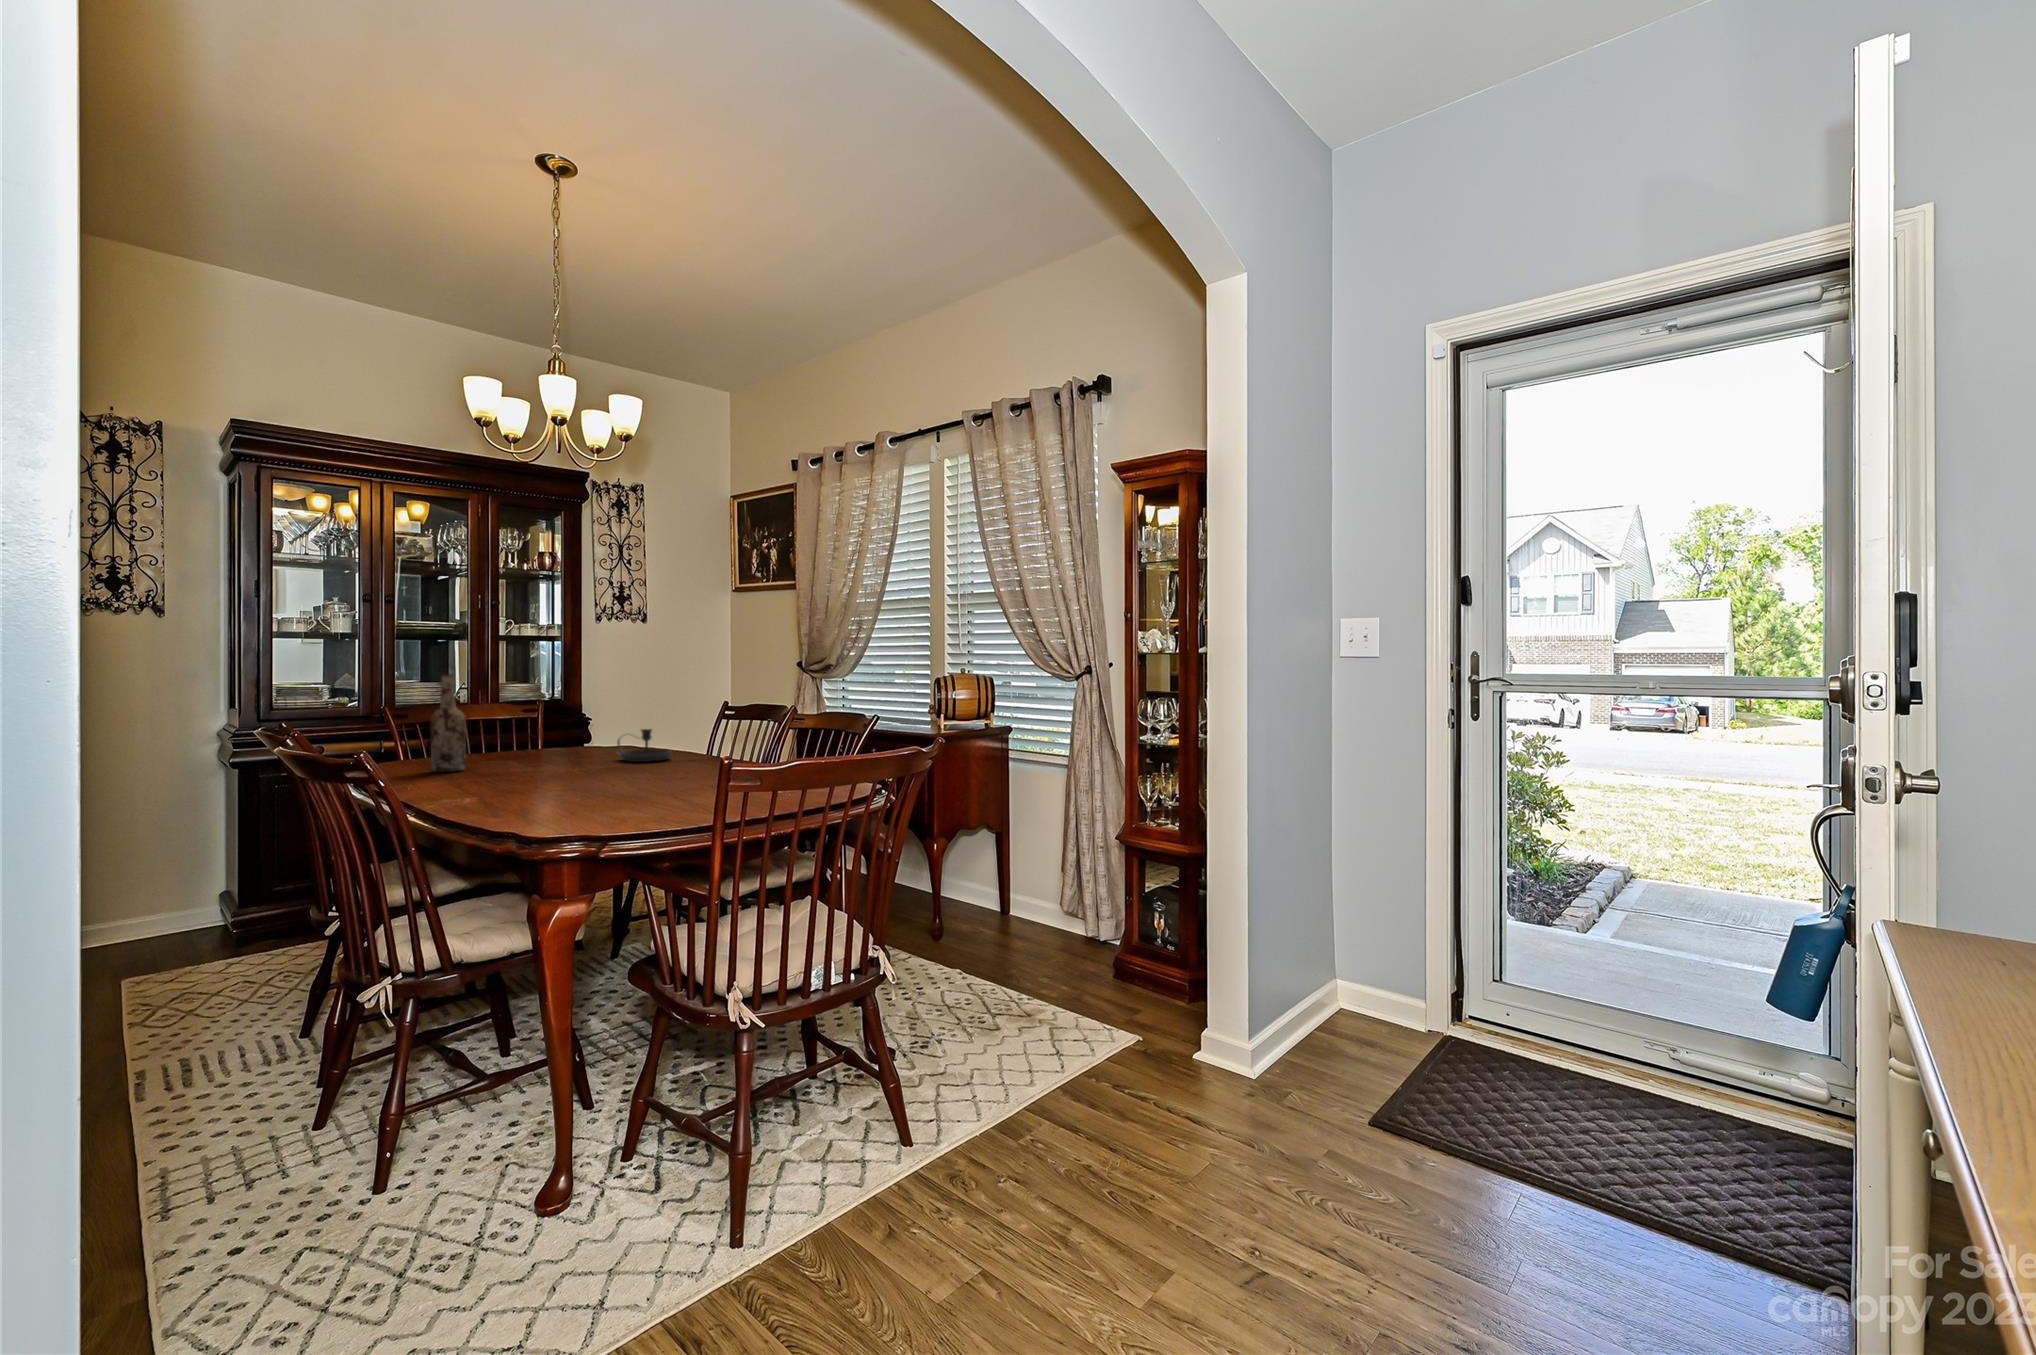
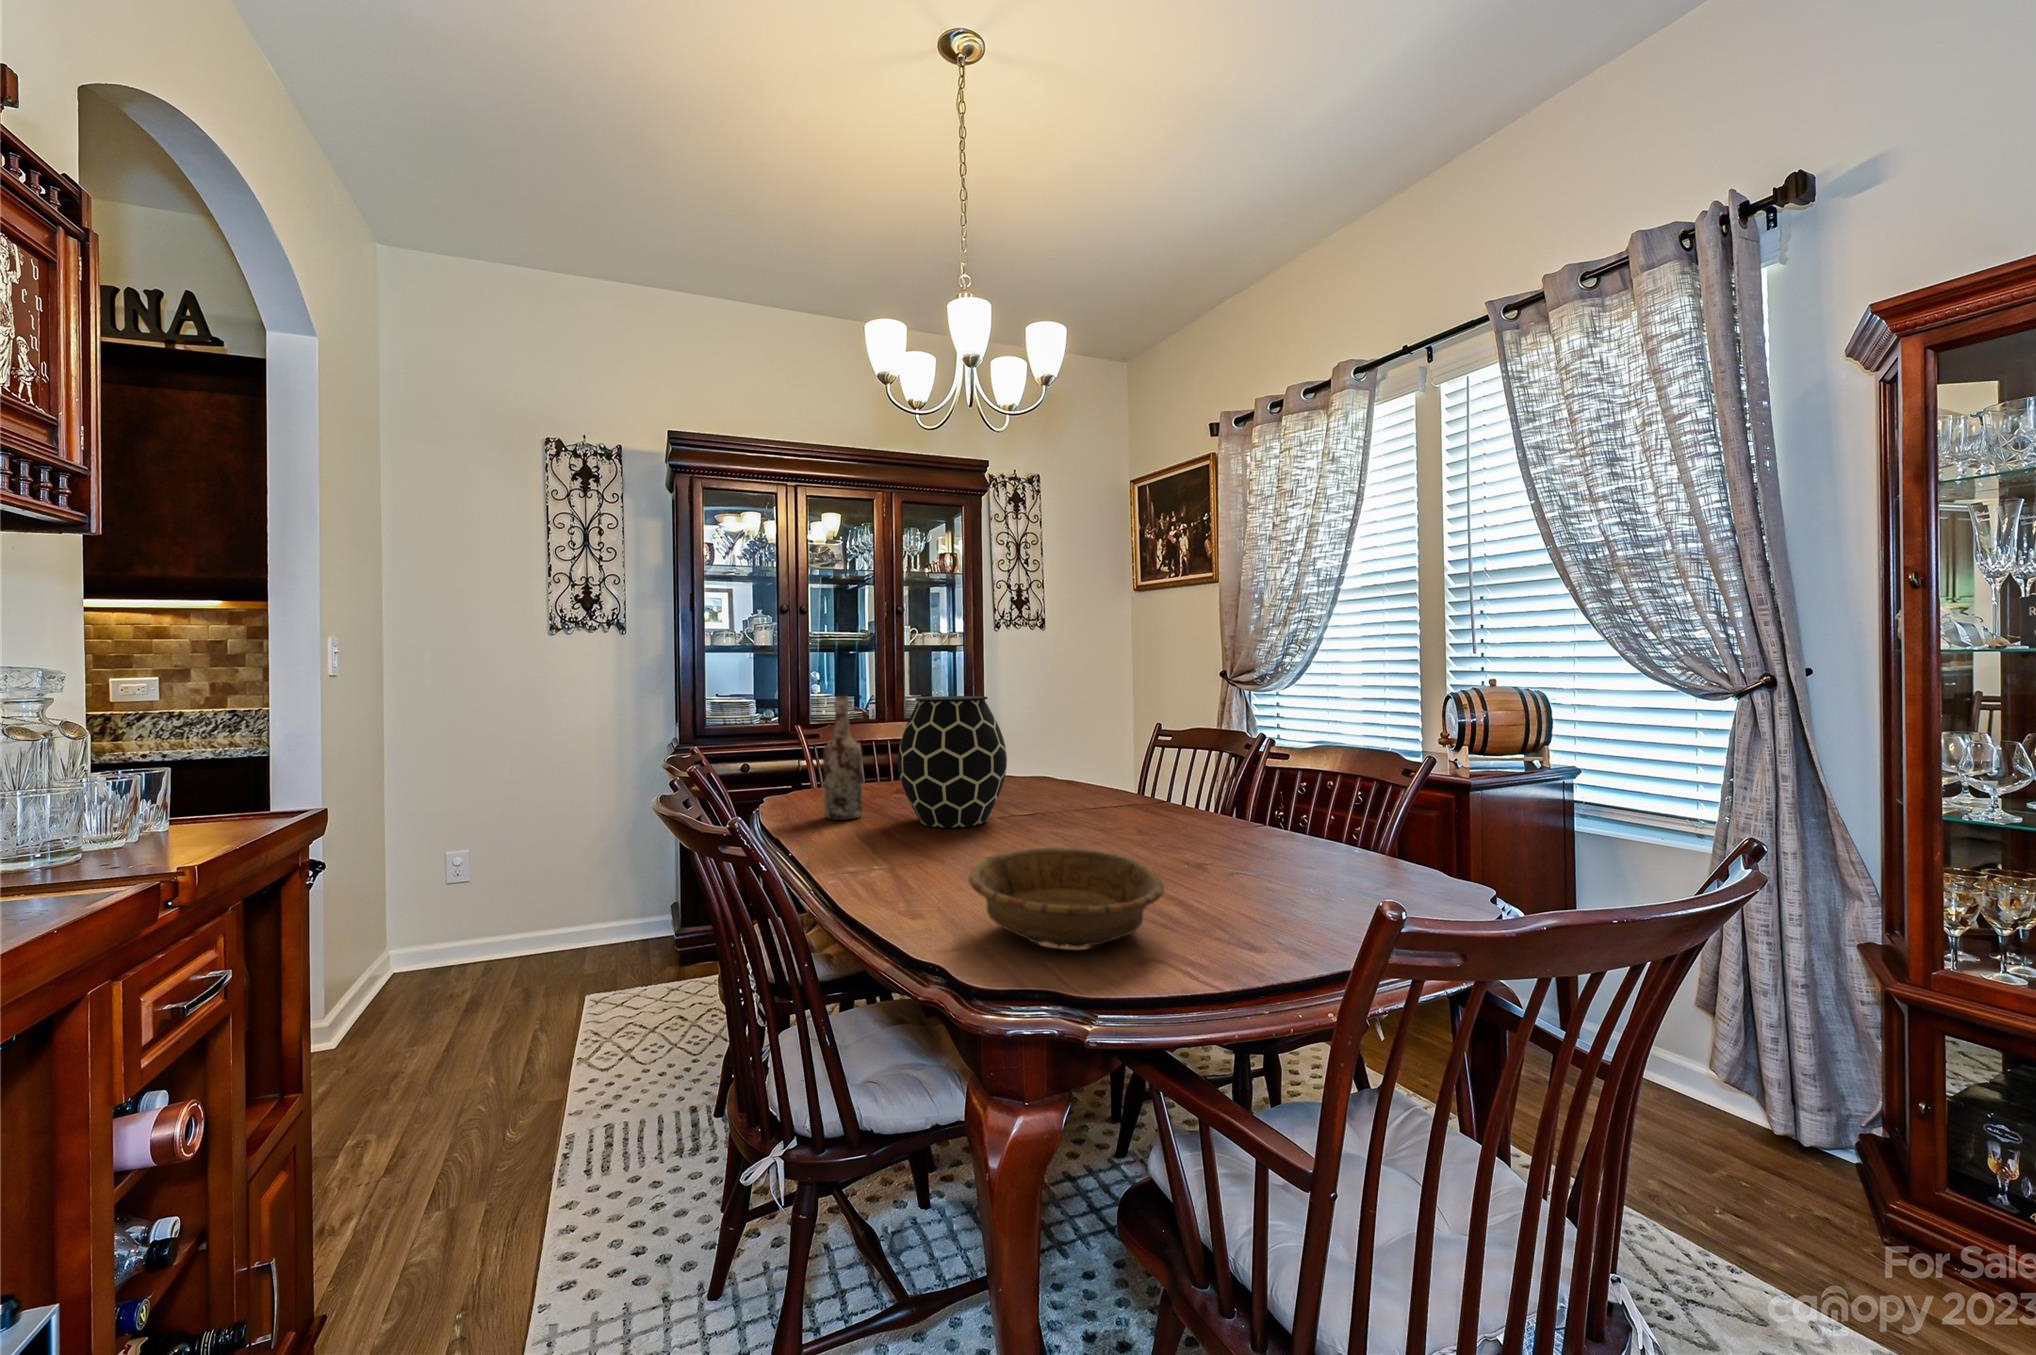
vase: none [499,676,592,773] -> present [898,696,1007,828]
candlestick: present [616,729,672,762] -> none [1032,764,1103,810]
decorative bowl: none [555,762,679,809] -> present [969,847,1164,947]

